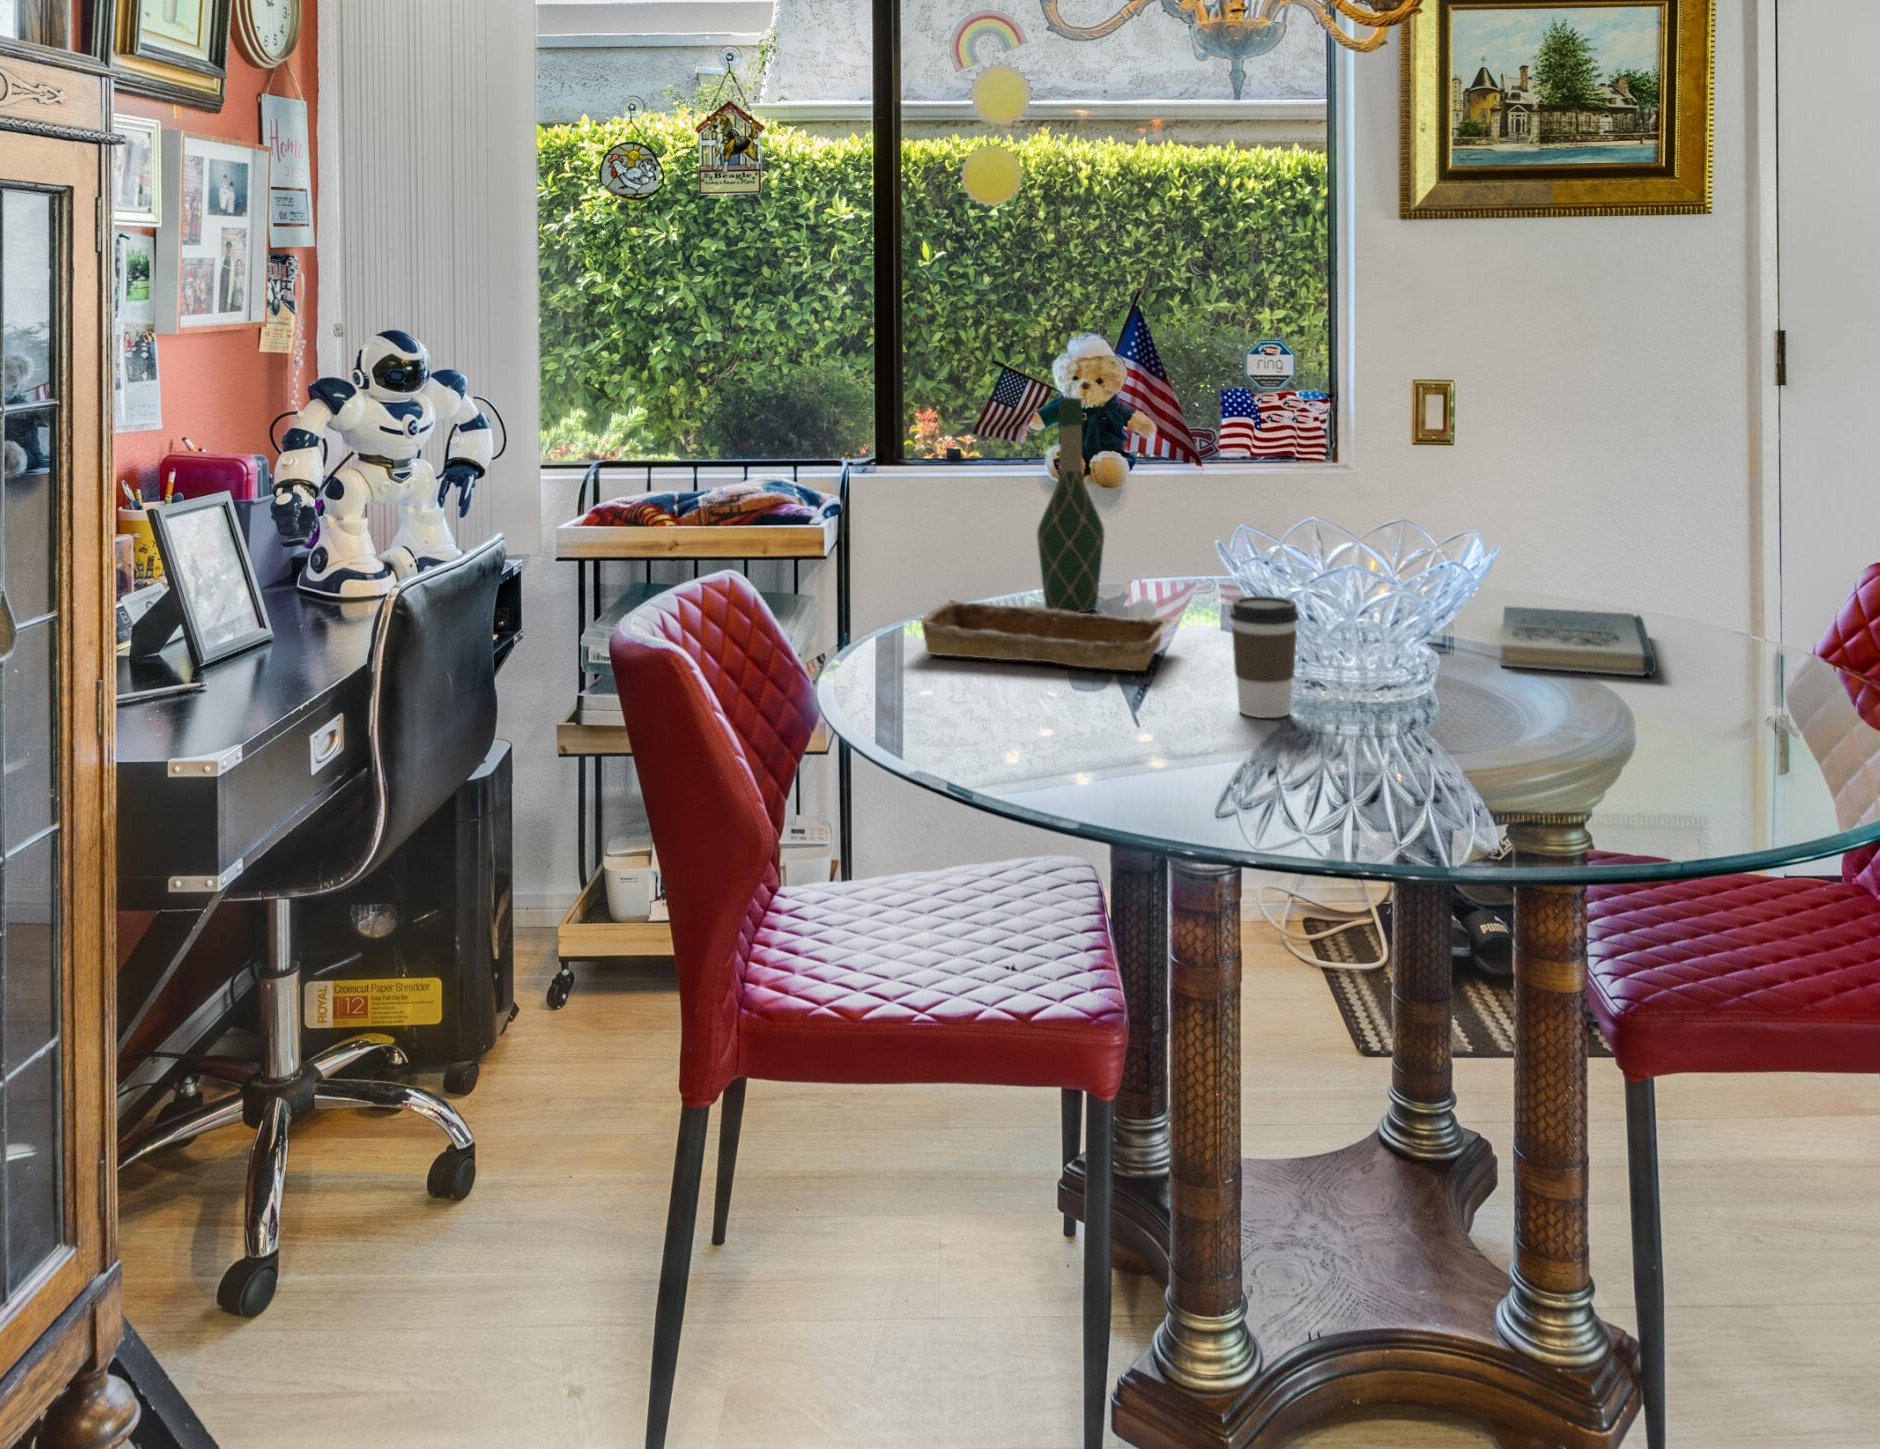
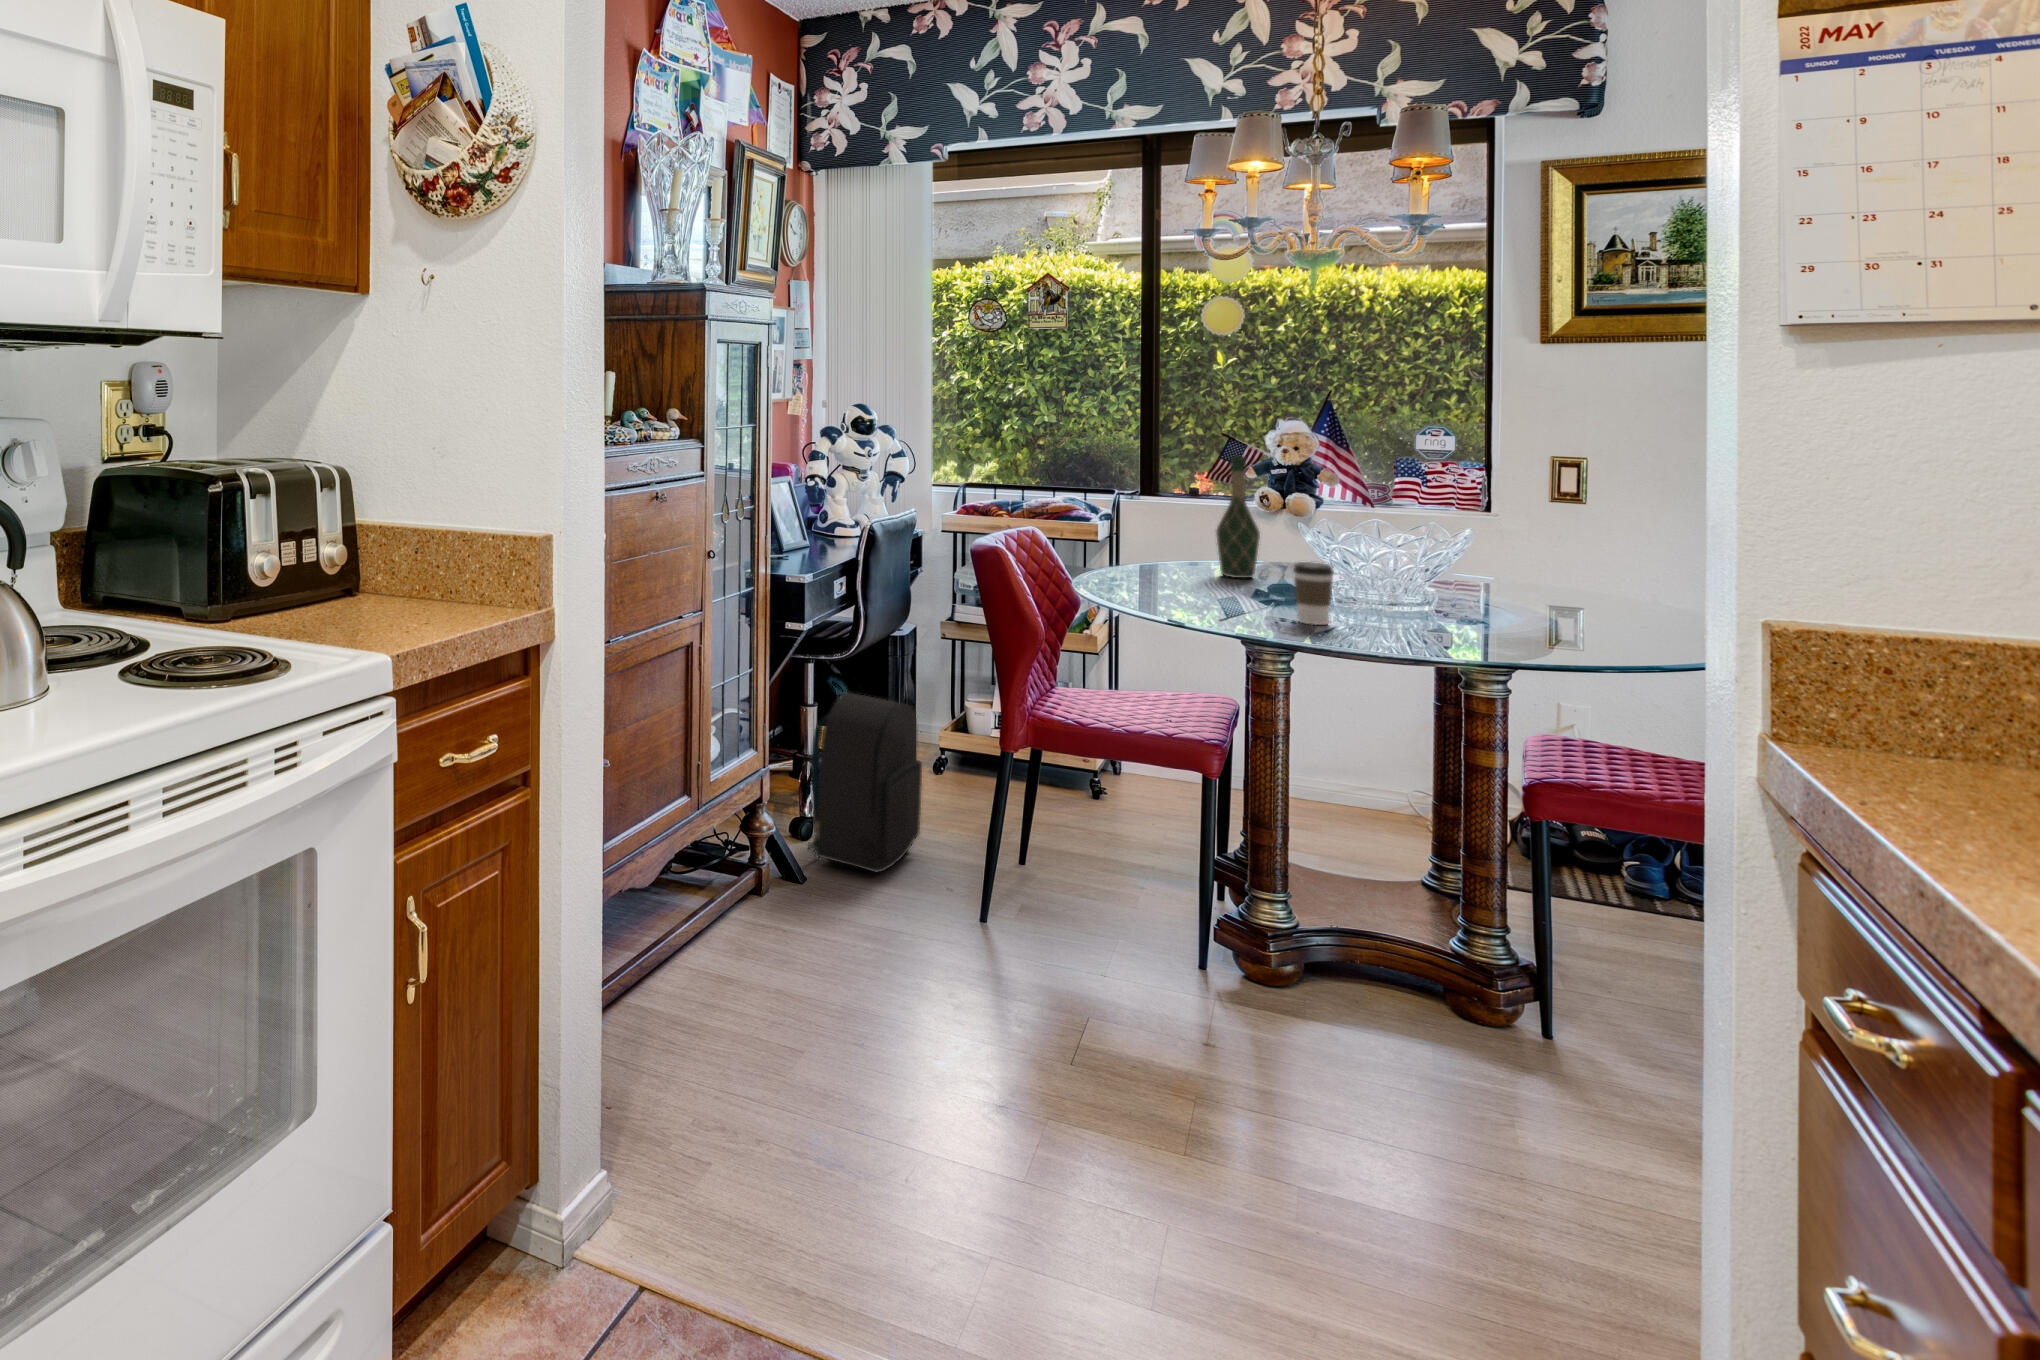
tray: present [914,600,1173,671] -> none [1126,561,1288,602]
book: present [1500,607,1656,675] -> none [1498,597,1637,637]
backpack: none [261,922,520,1357] -> present [808,678,922,872]

